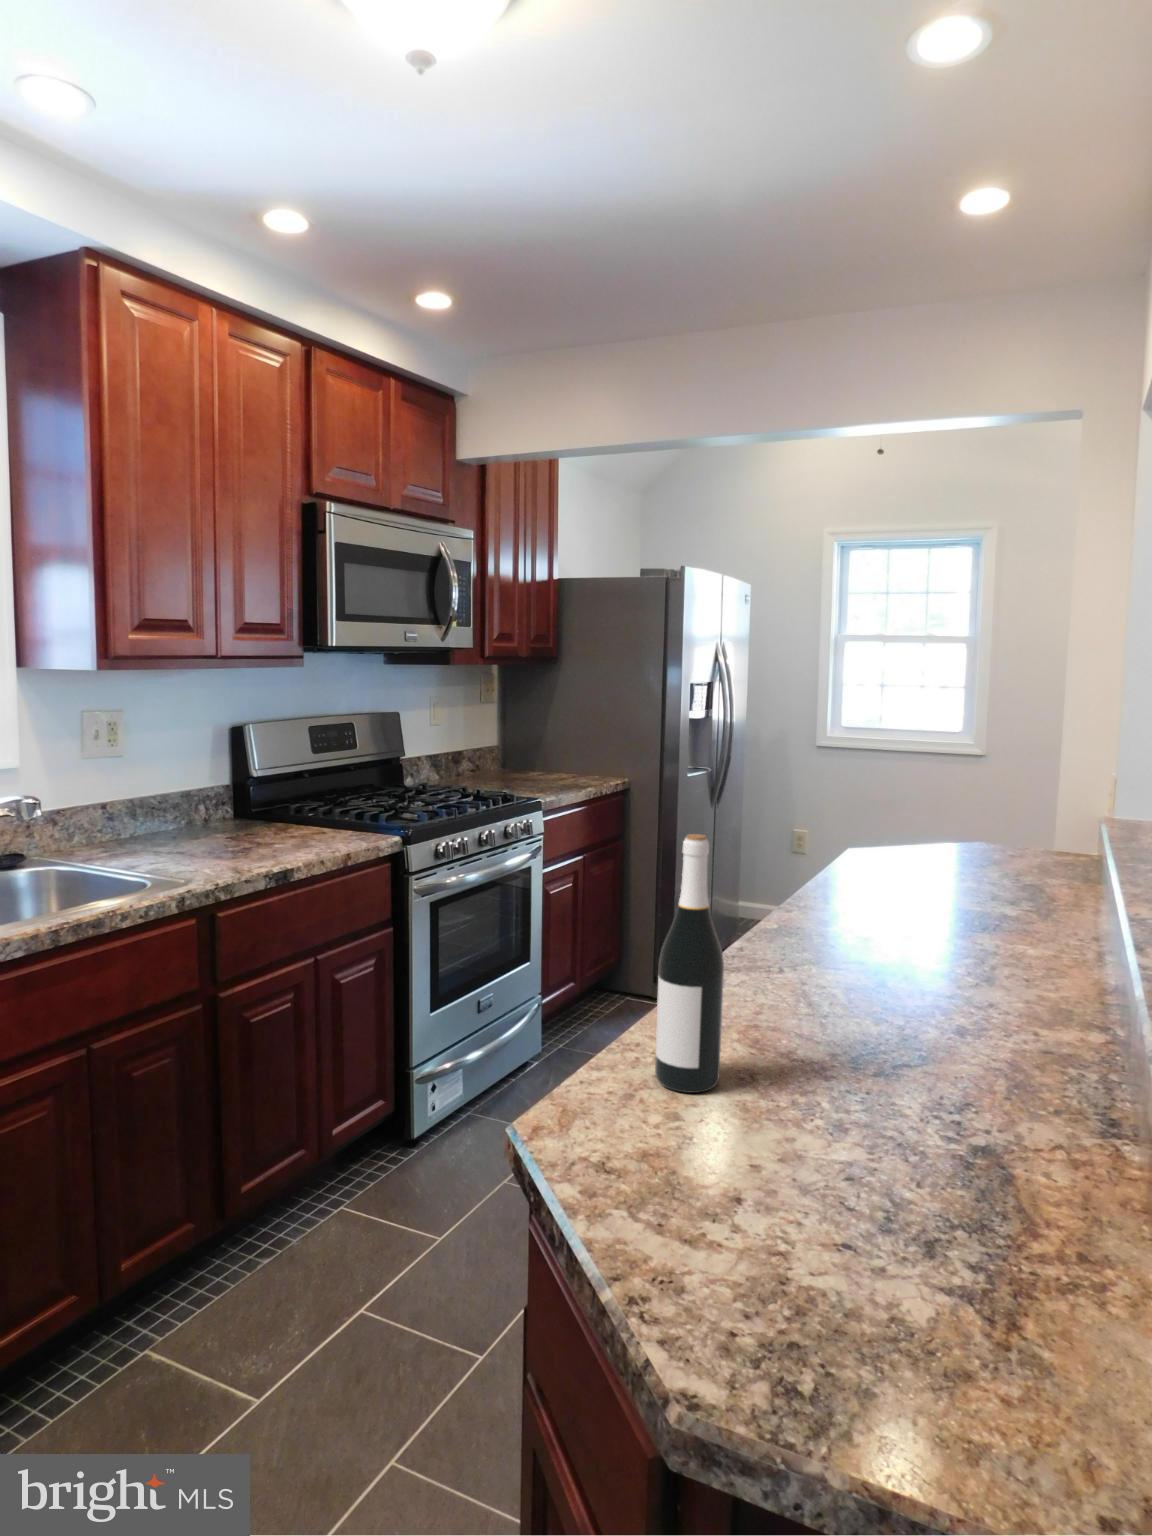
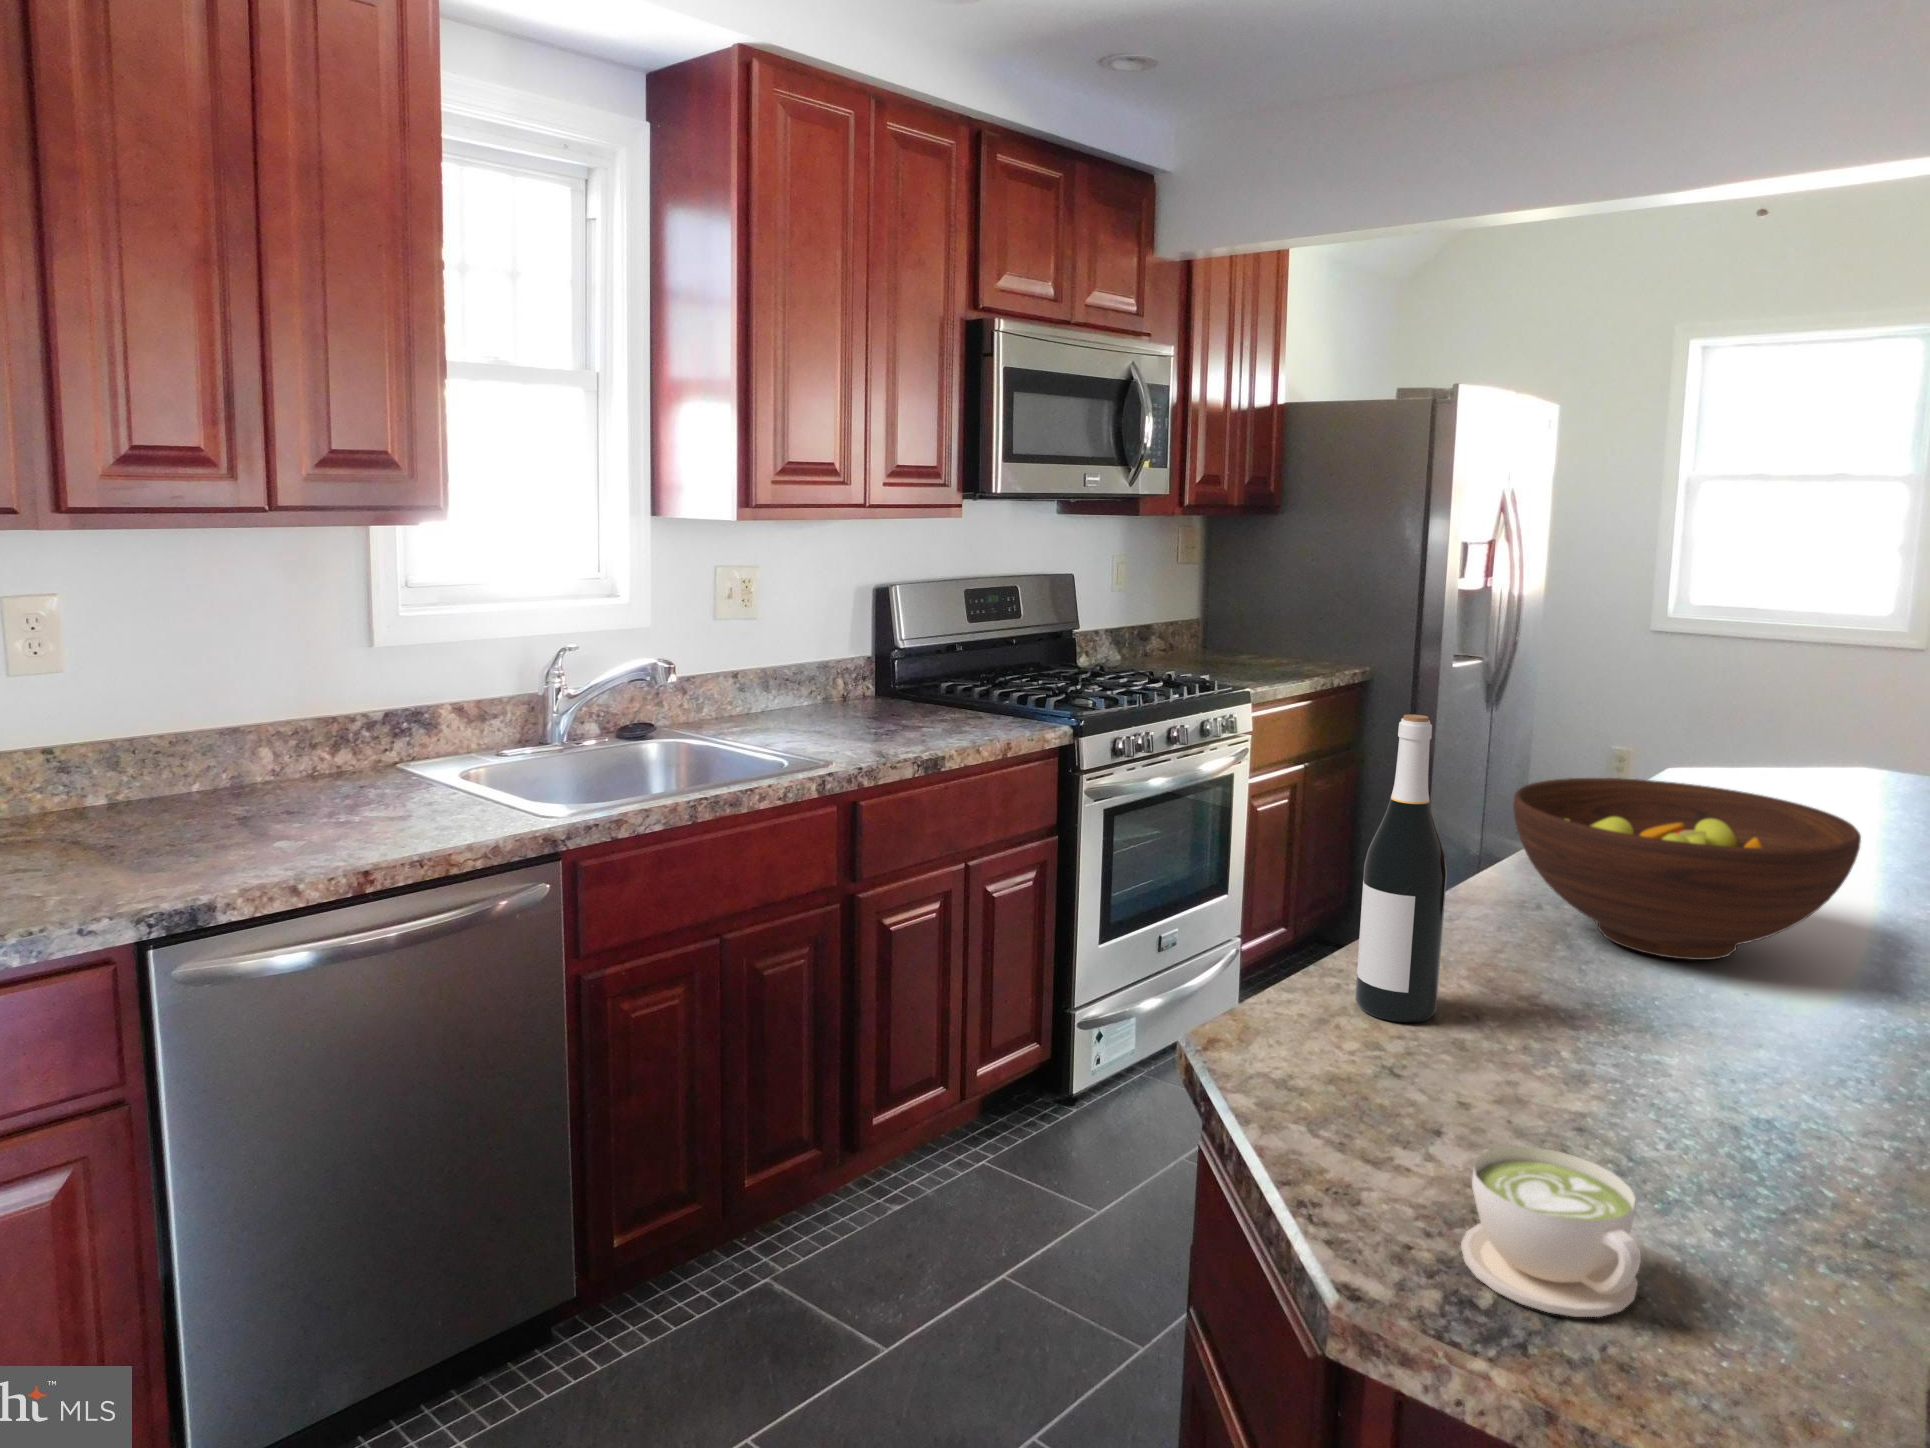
fruit bowl: none [760,868,1002,1009] -> present [1513,778,1861,960]
coffee cup: none [776,1224,931,1386] -> present [1461,1147,1641,1317]

